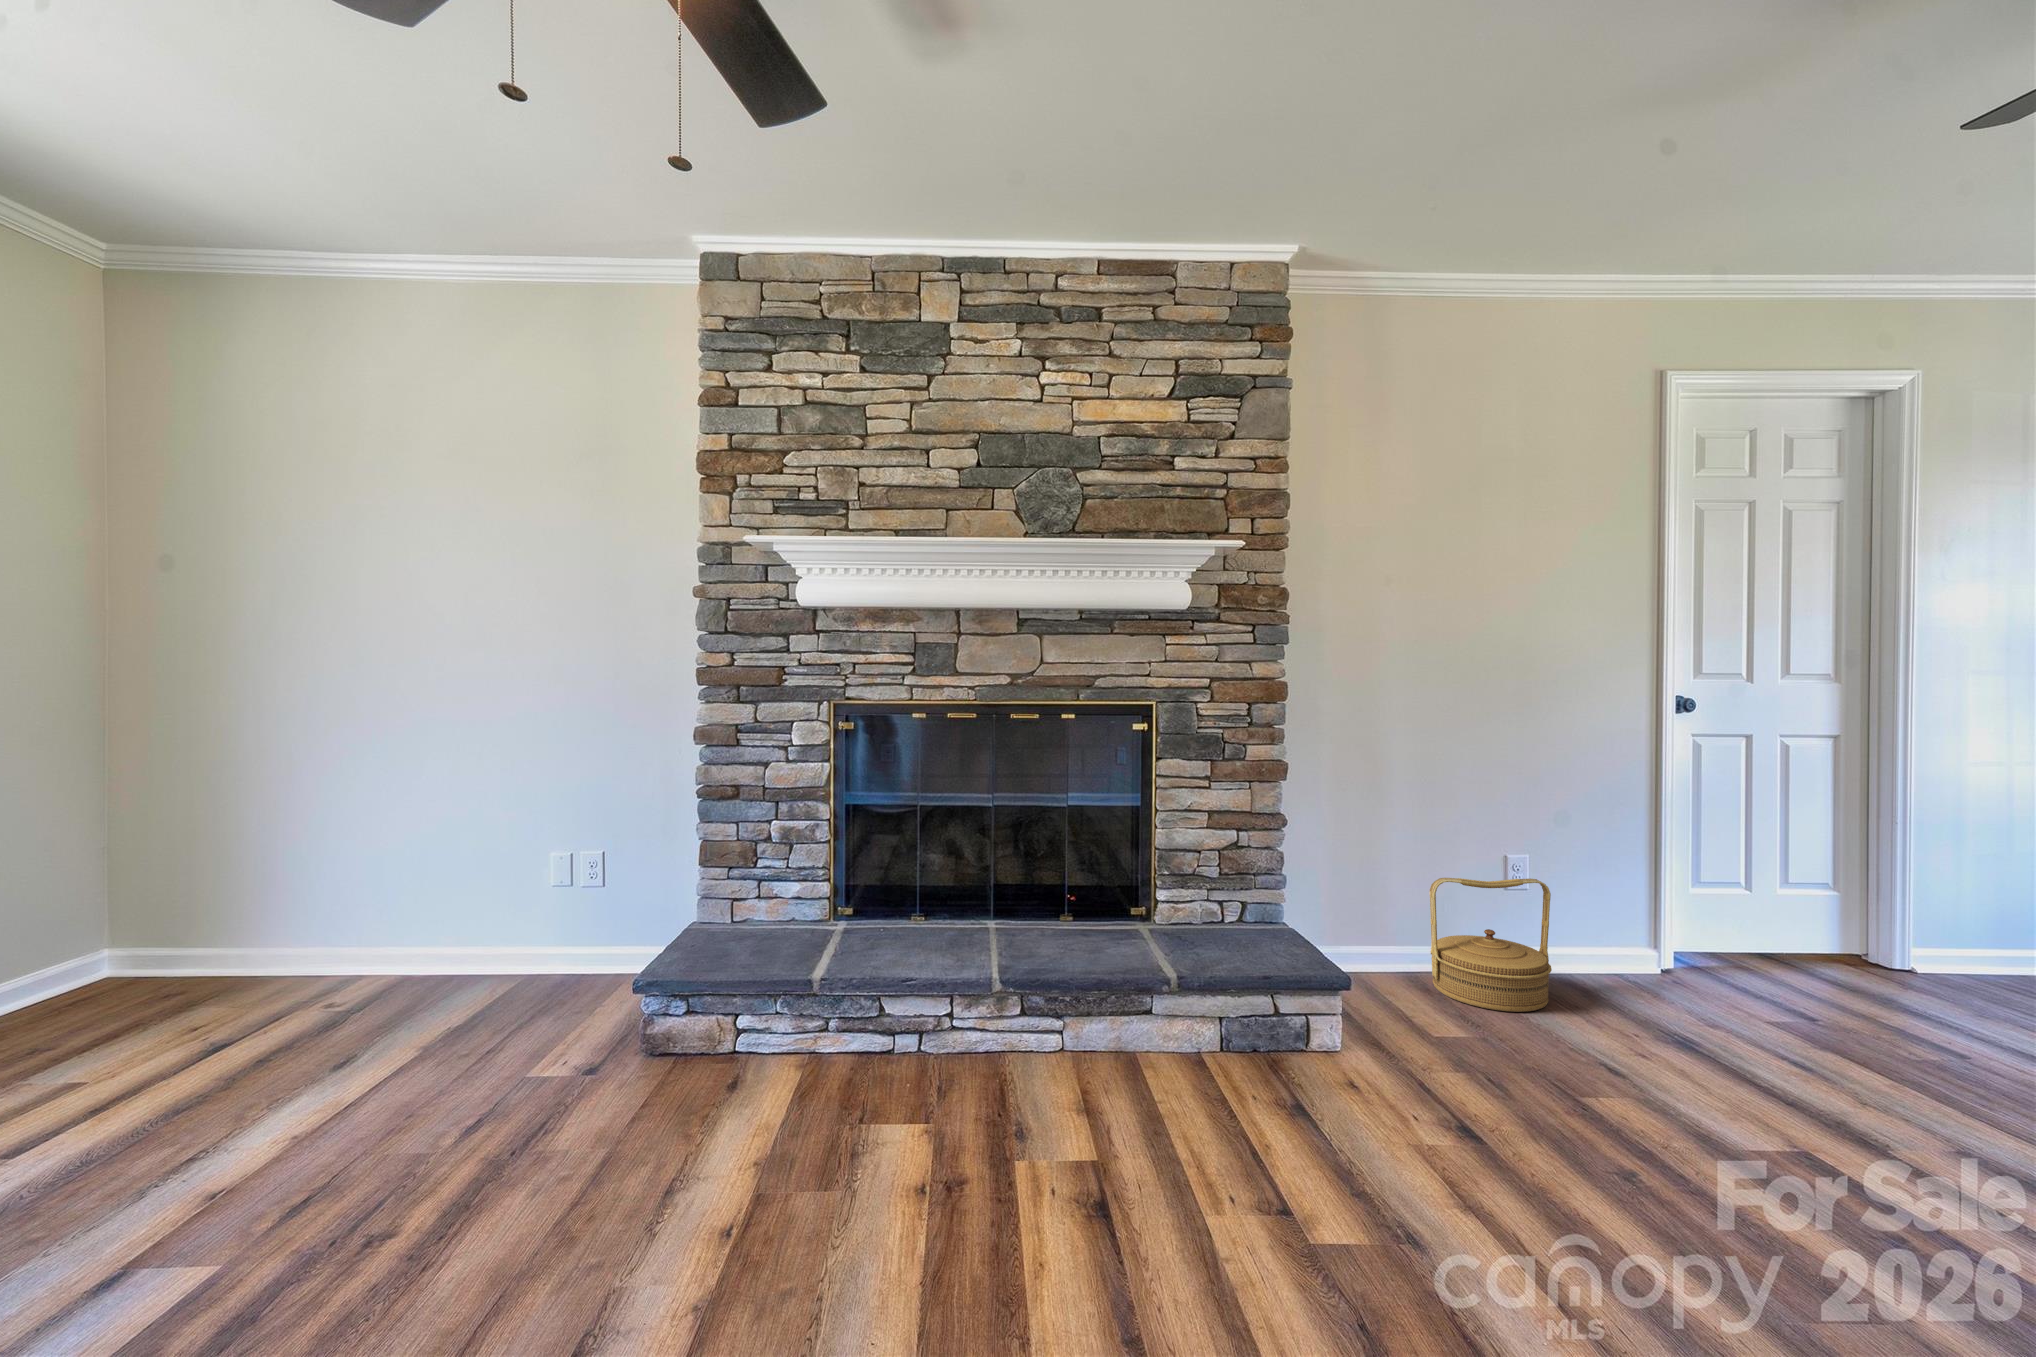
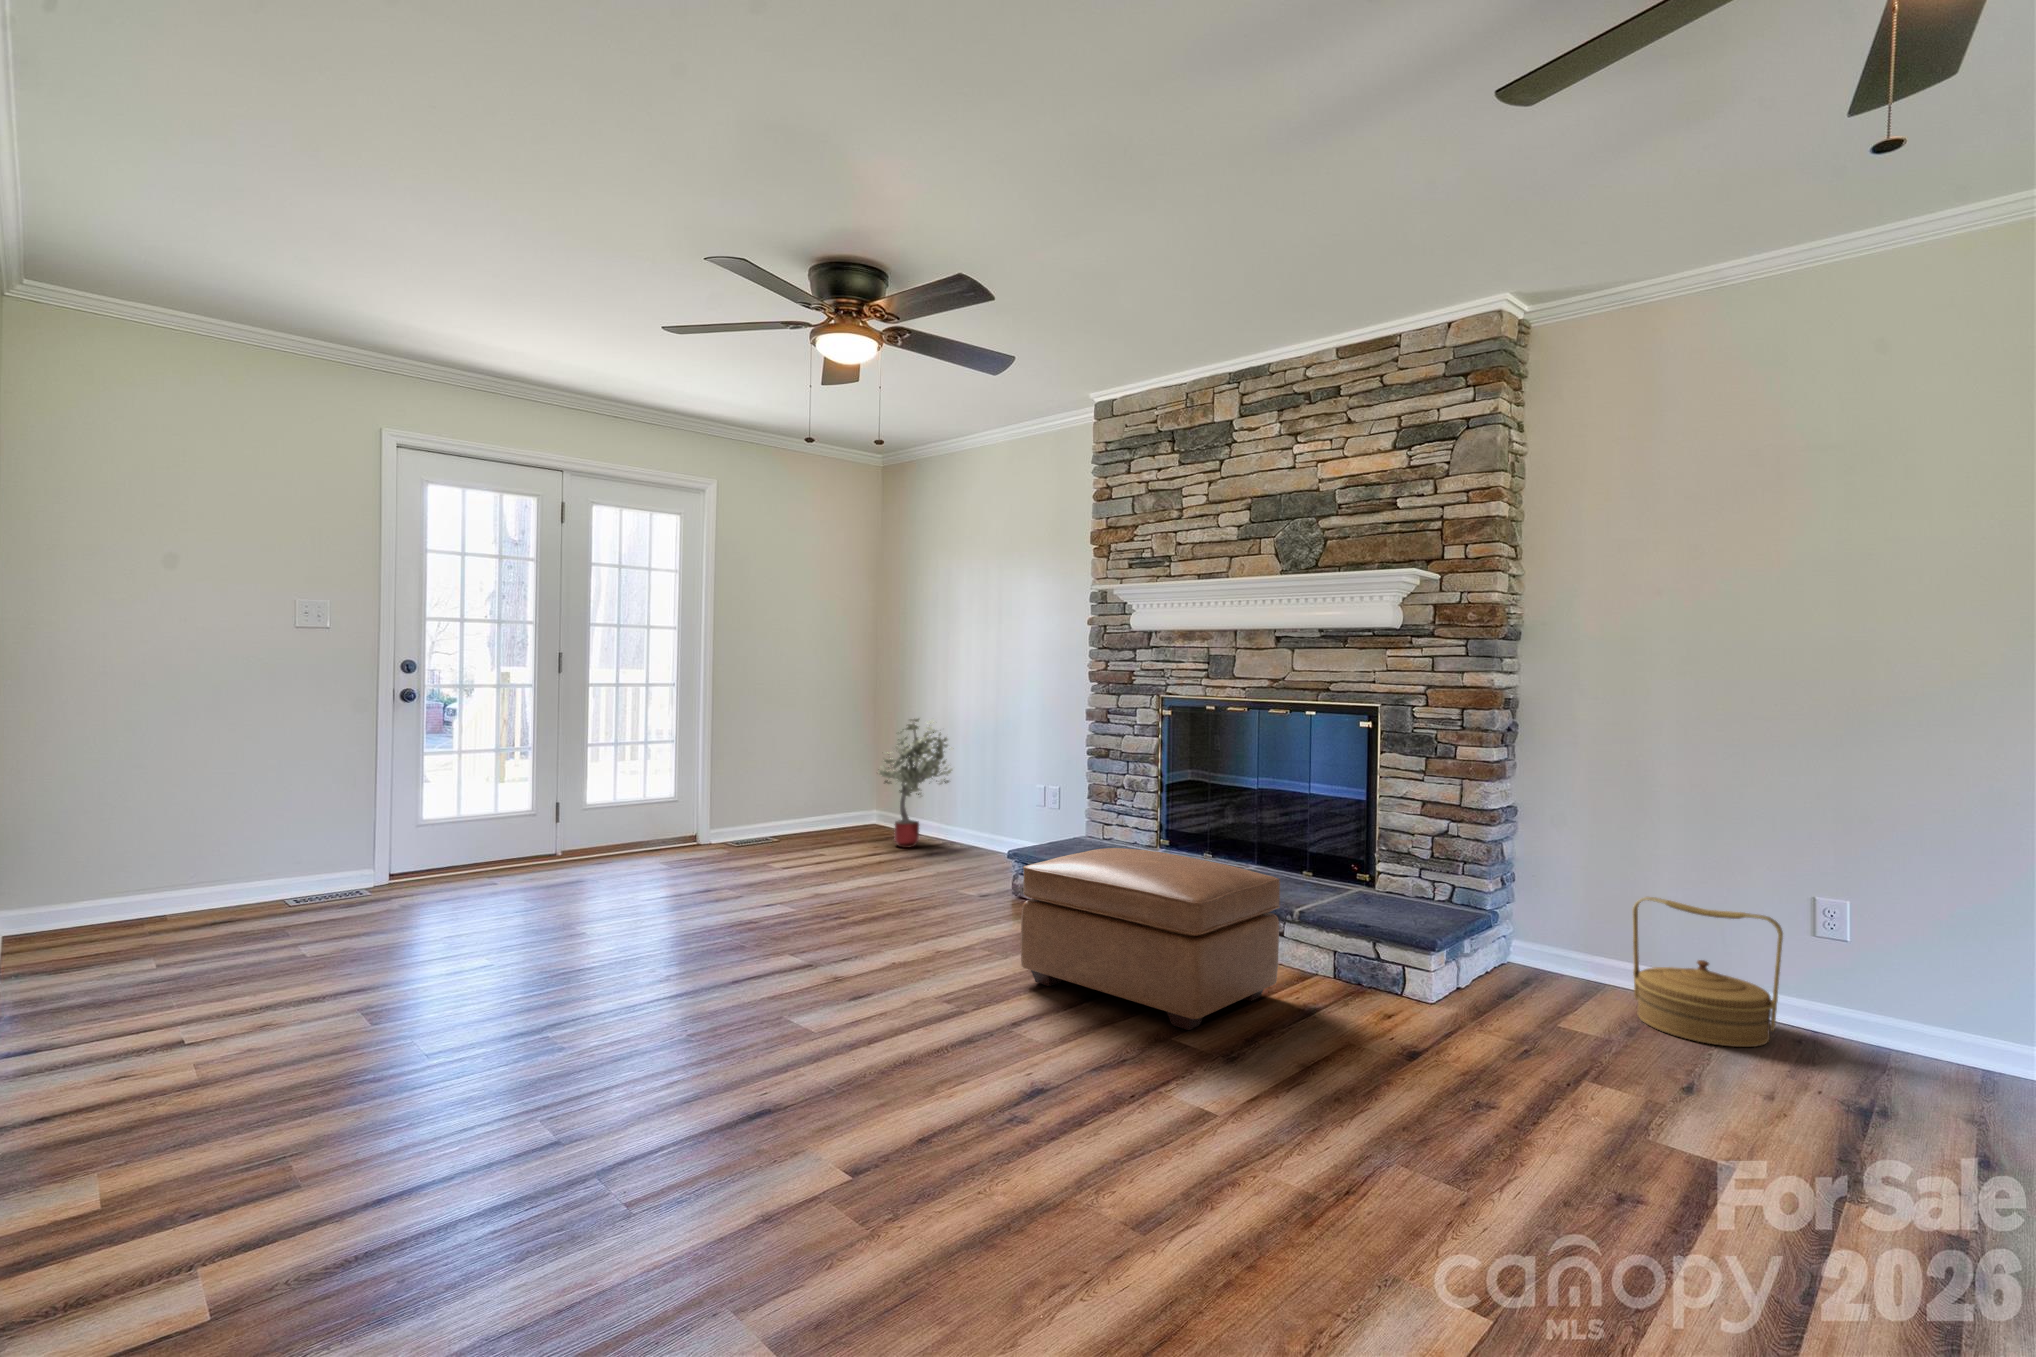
potted tree: none [170,758,386,1012] -> present [878,718,952,848]
ottoman: none [954,956,1348,1271] -> present [1021,848,1280,1030]

